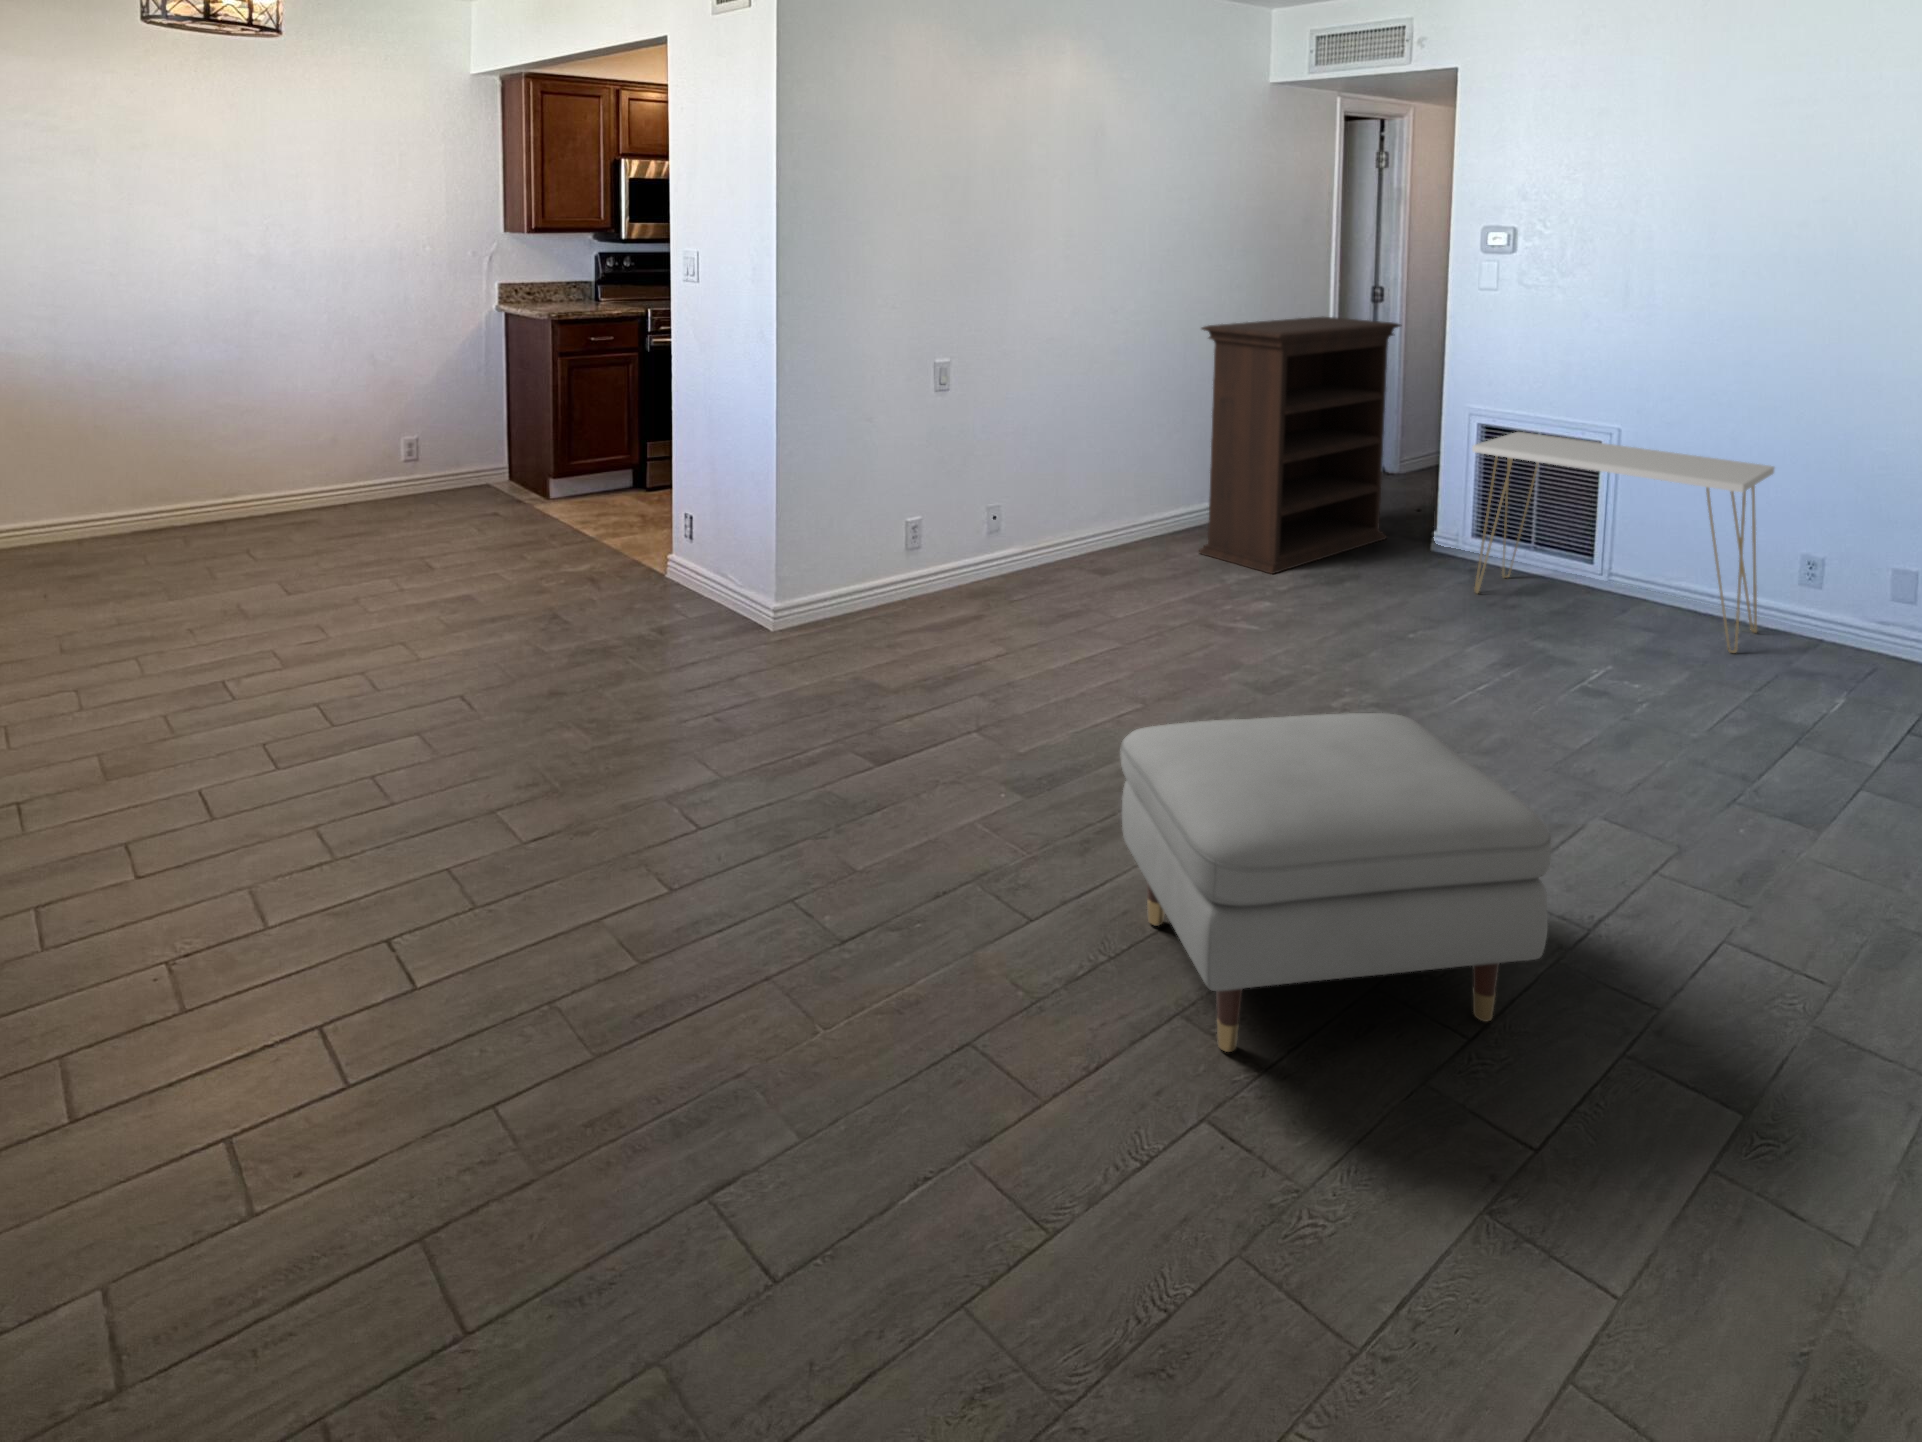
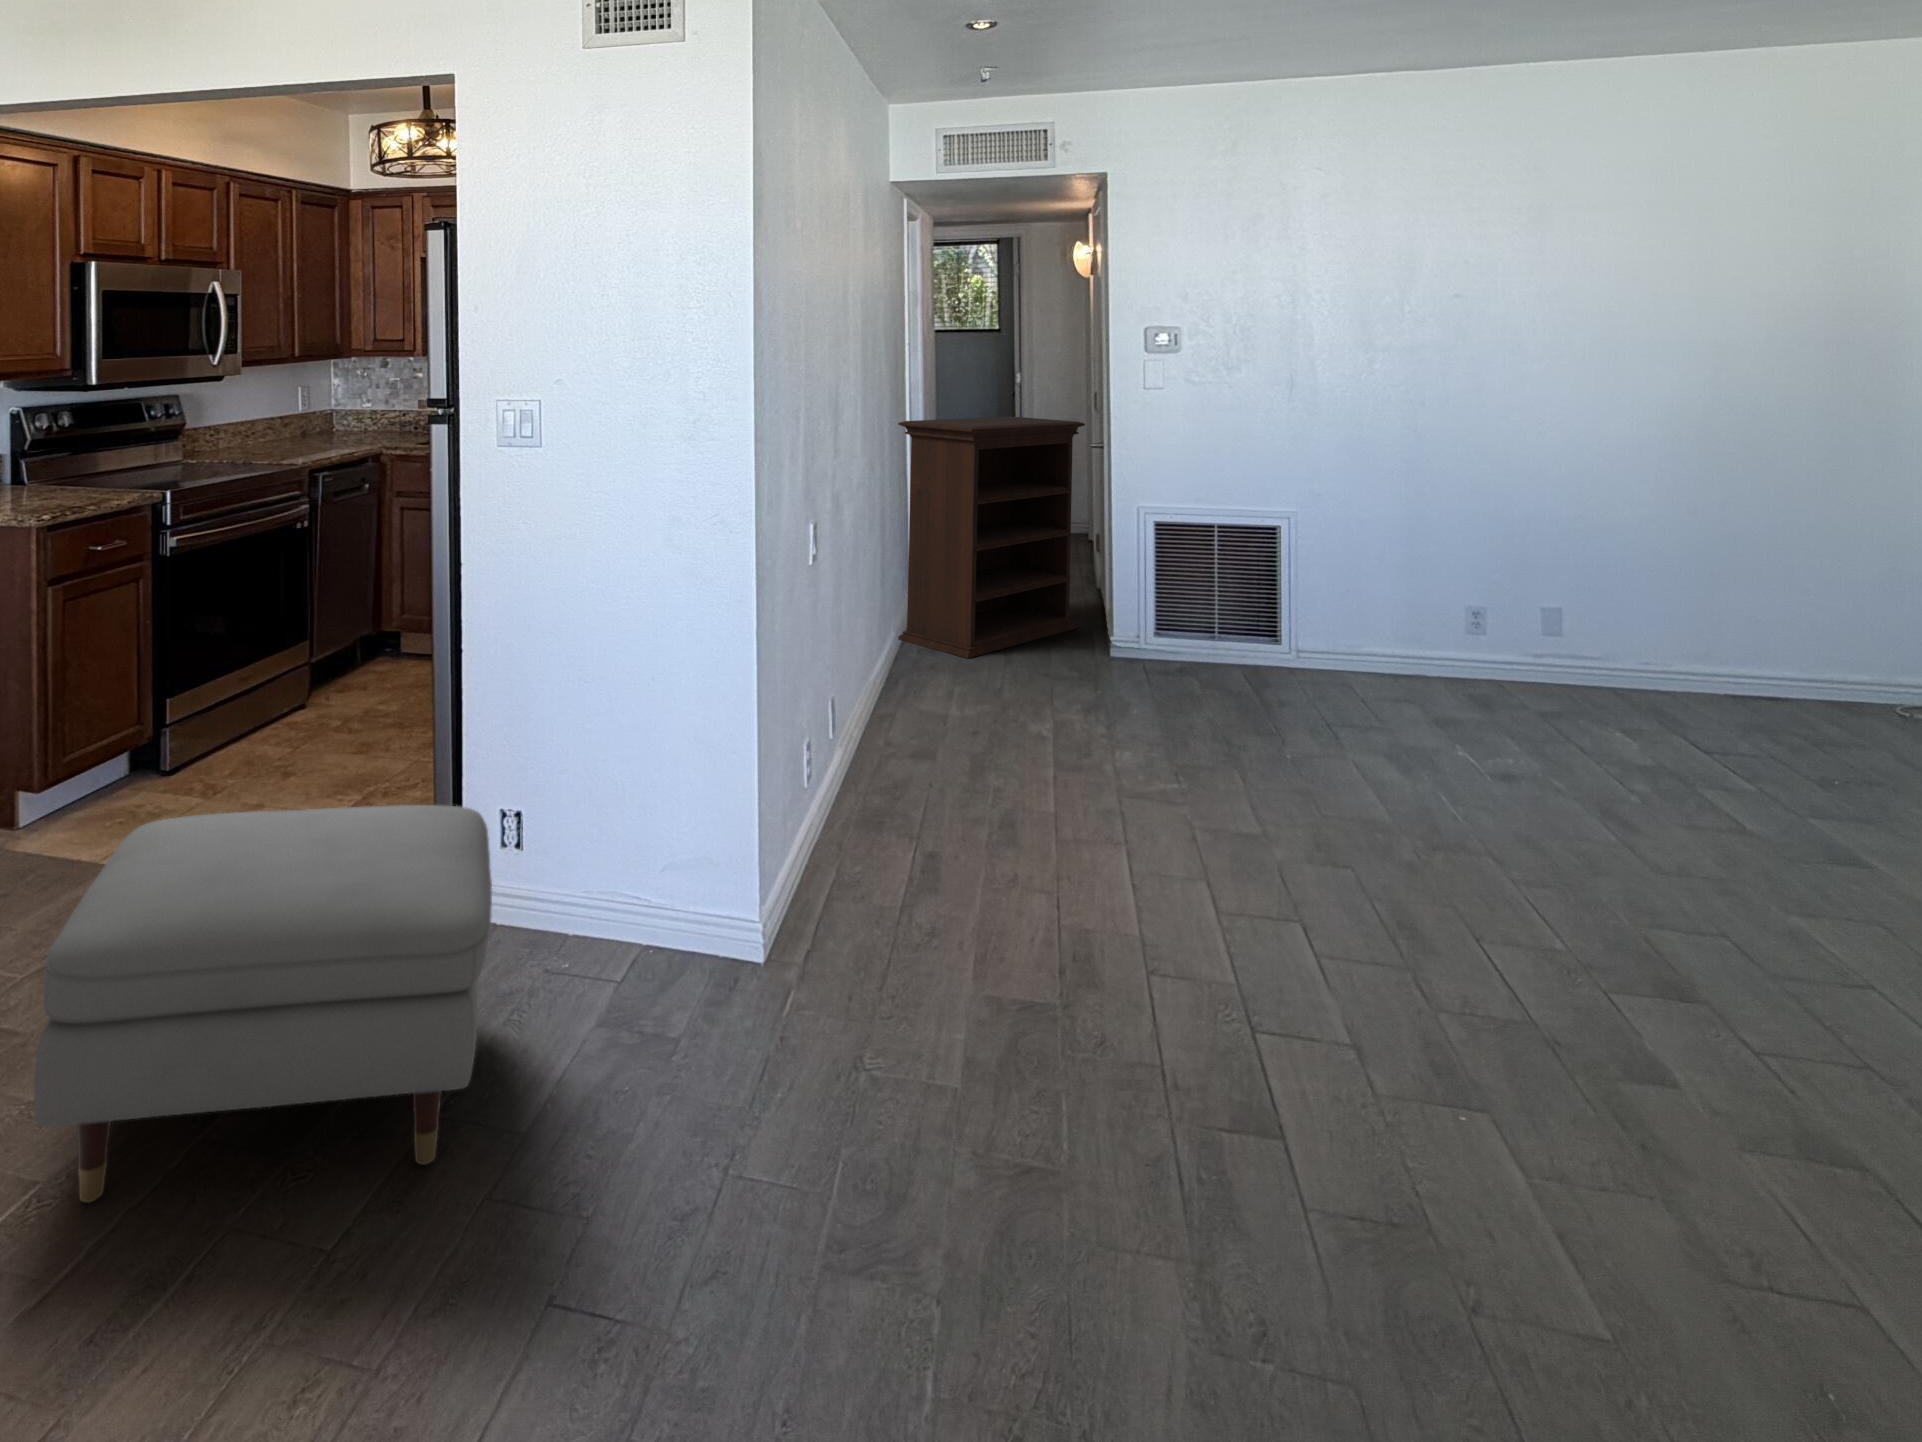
console table: present [1472,432,1774,653] -> none [1153,523,1434,731]
ottoman: present [1120,713,1551,1052] -> present [34,805,492,1202]

